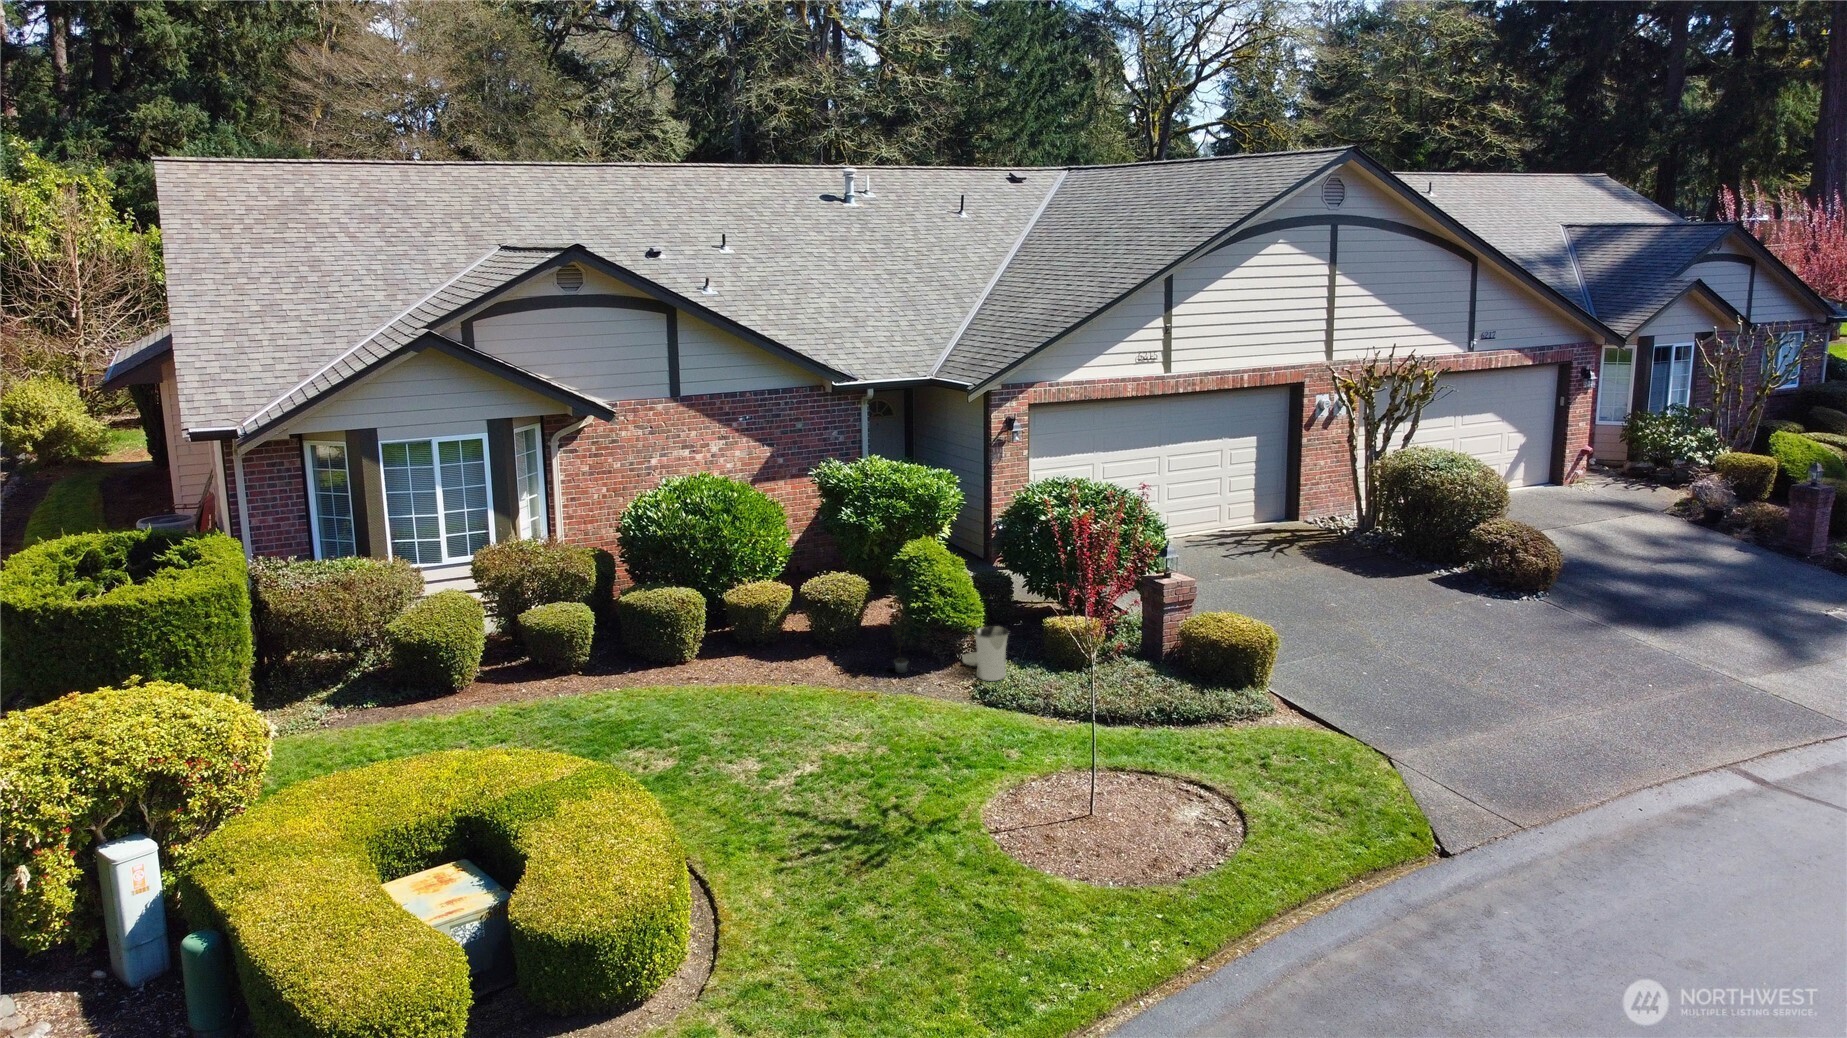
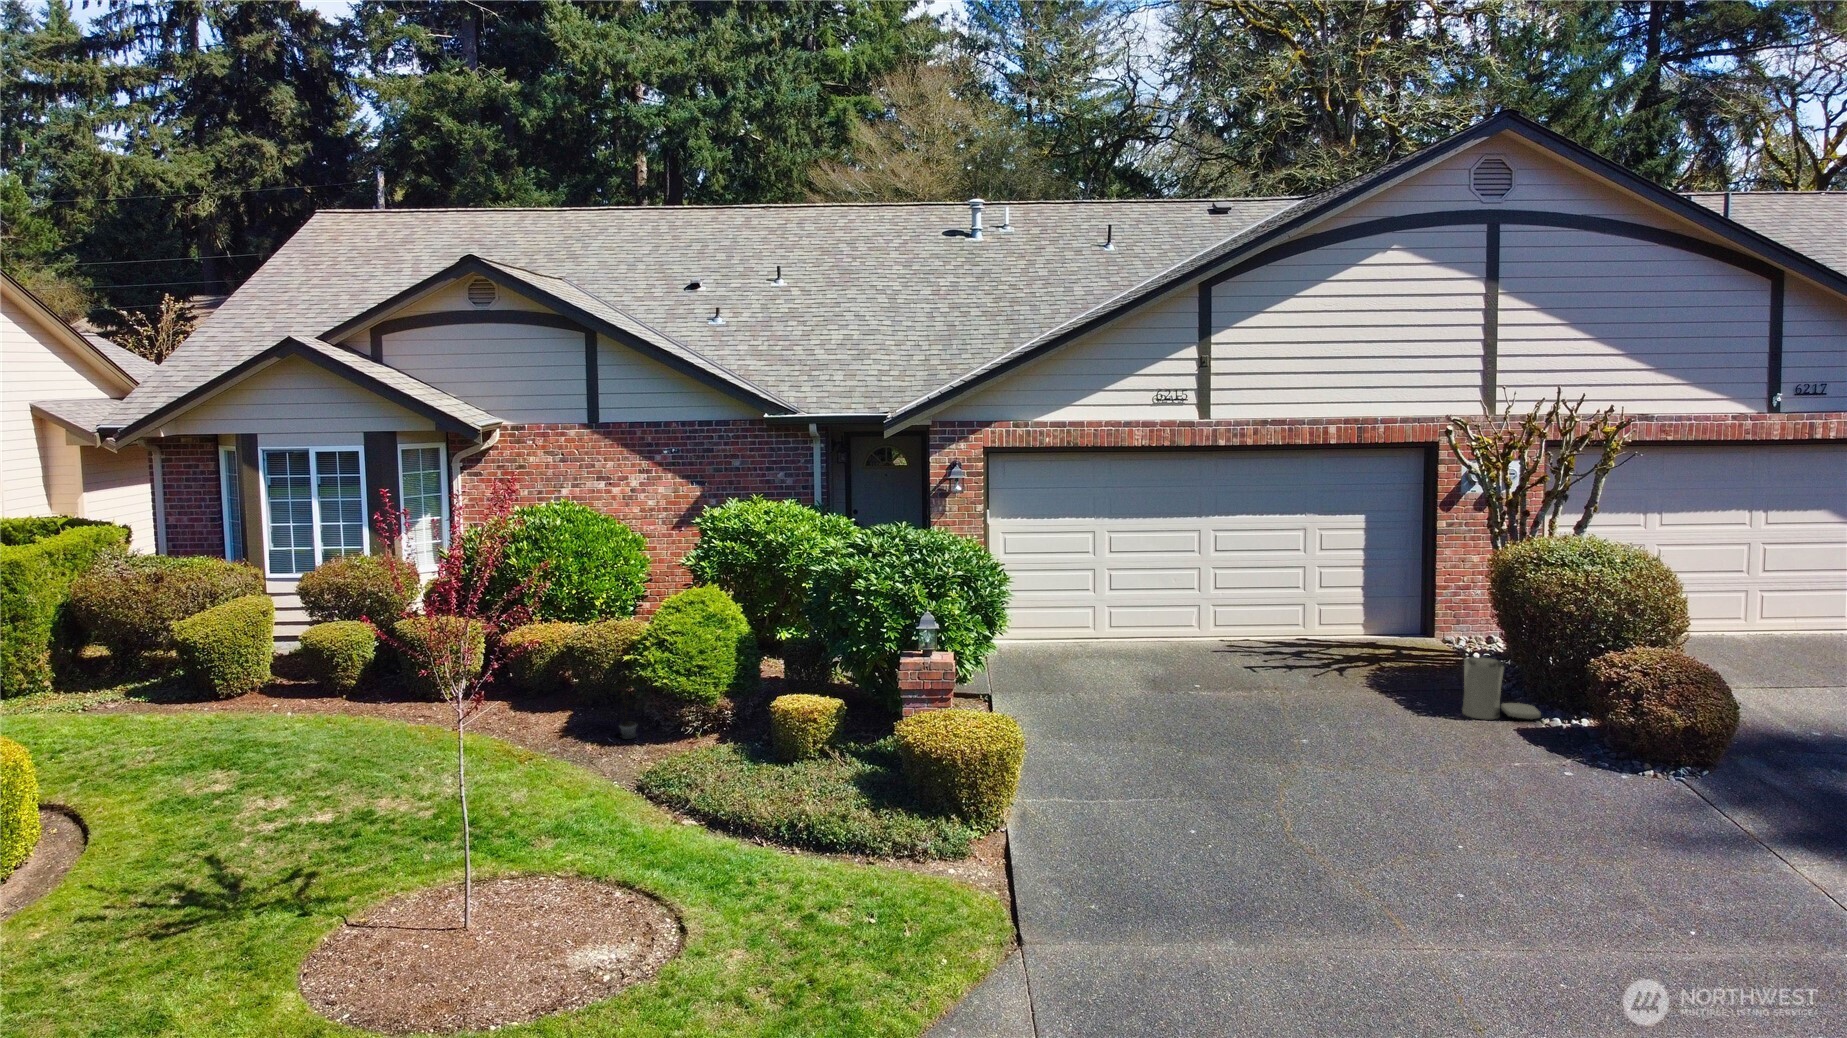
trash can: present [962,626,1008,681] -> present [1462,657,1541,720]

